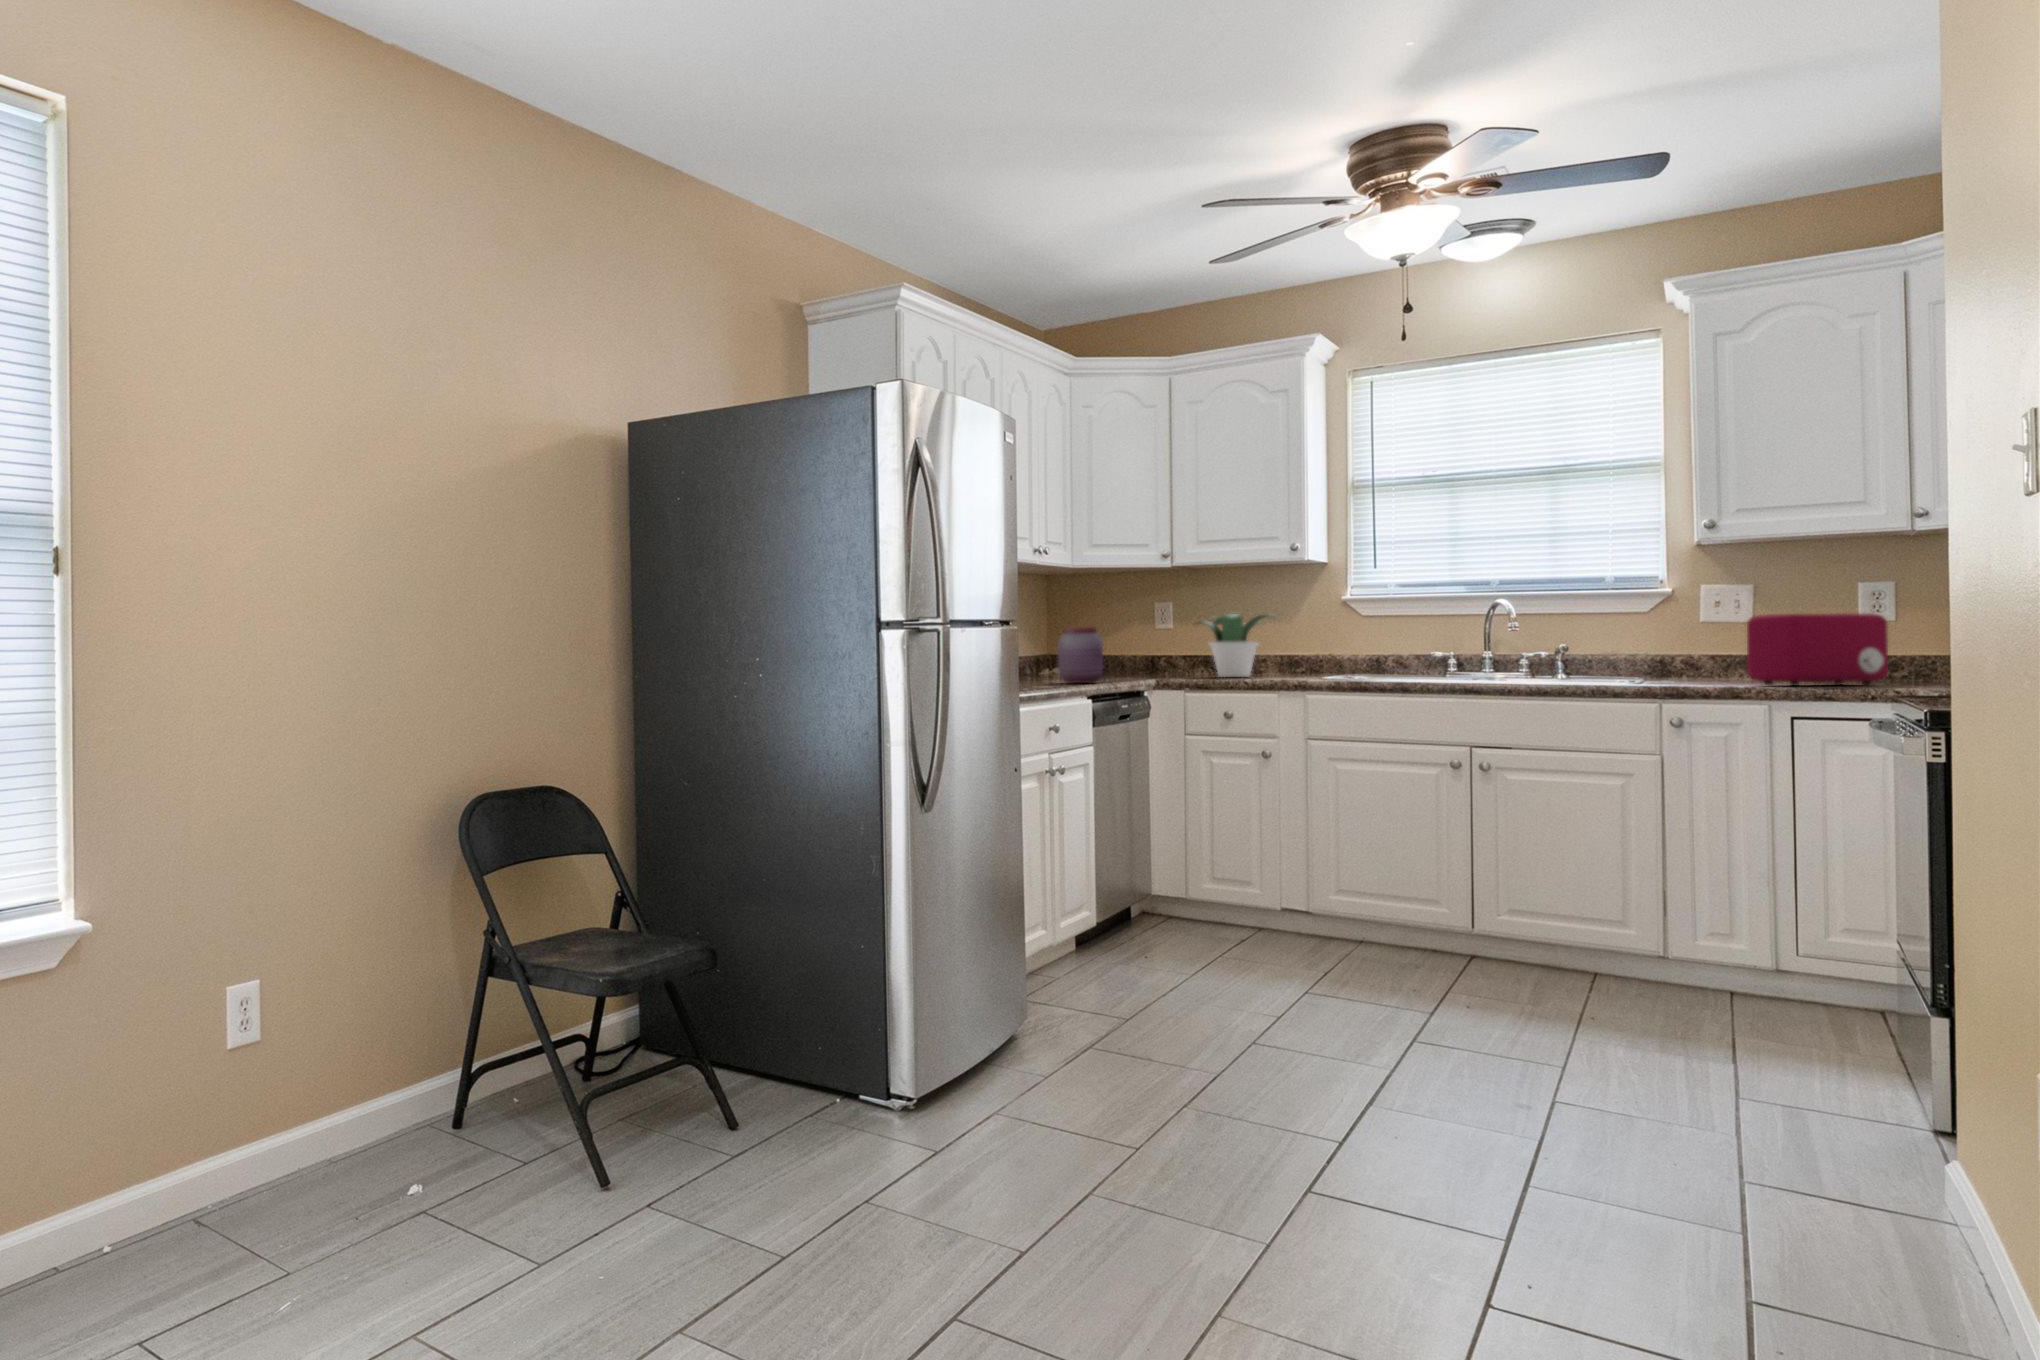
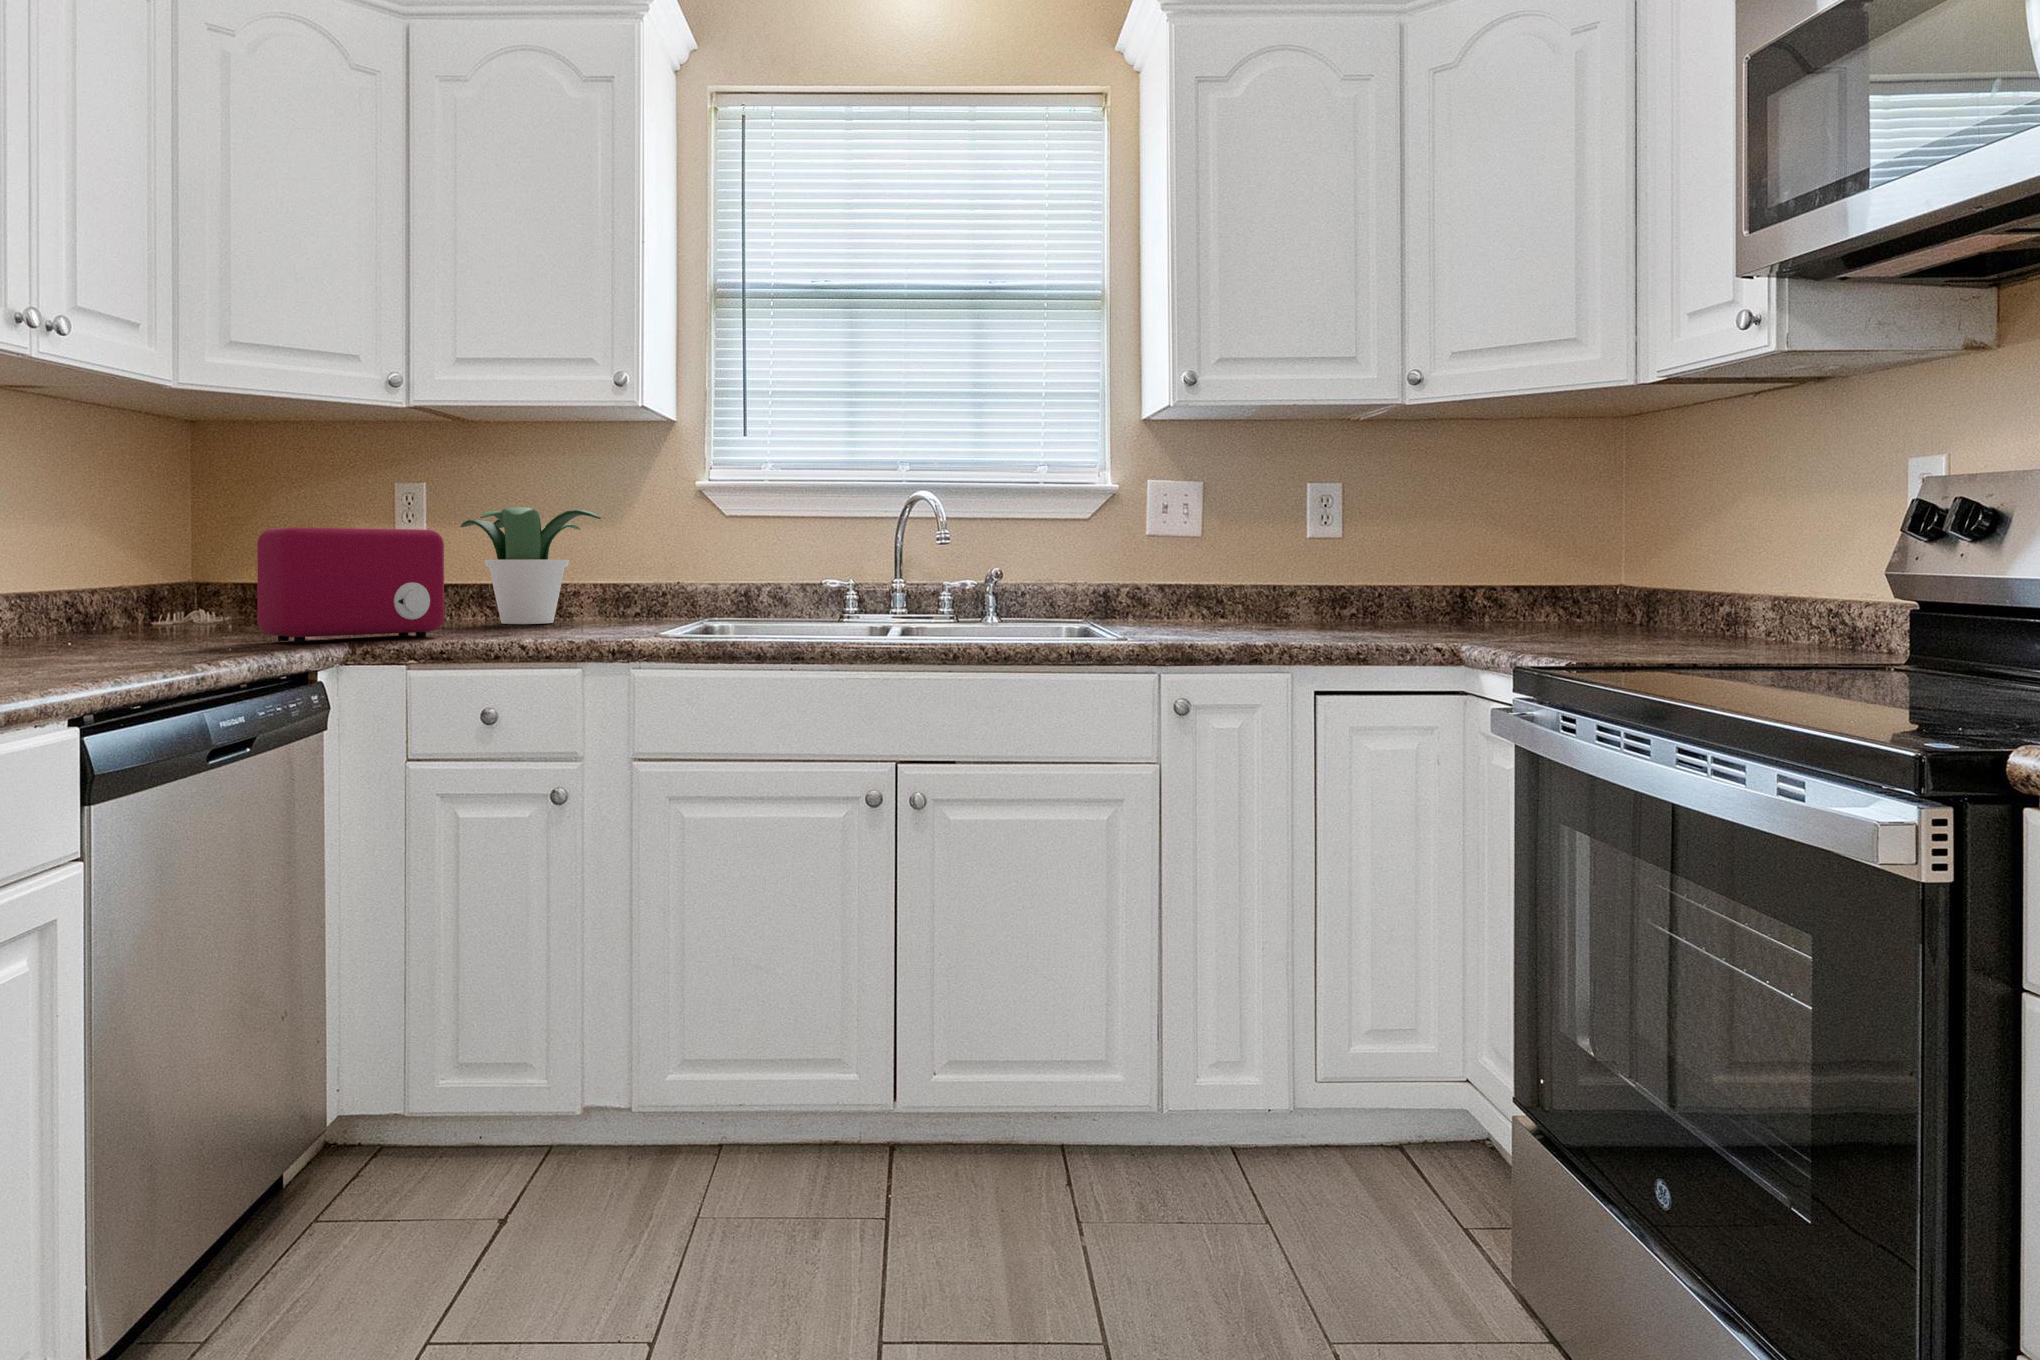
toaster: present [1747,613,1888,685] -> present [257,527,444,643]
jar: present [1058,627,1103,683] -> none [80,526,196,665]

